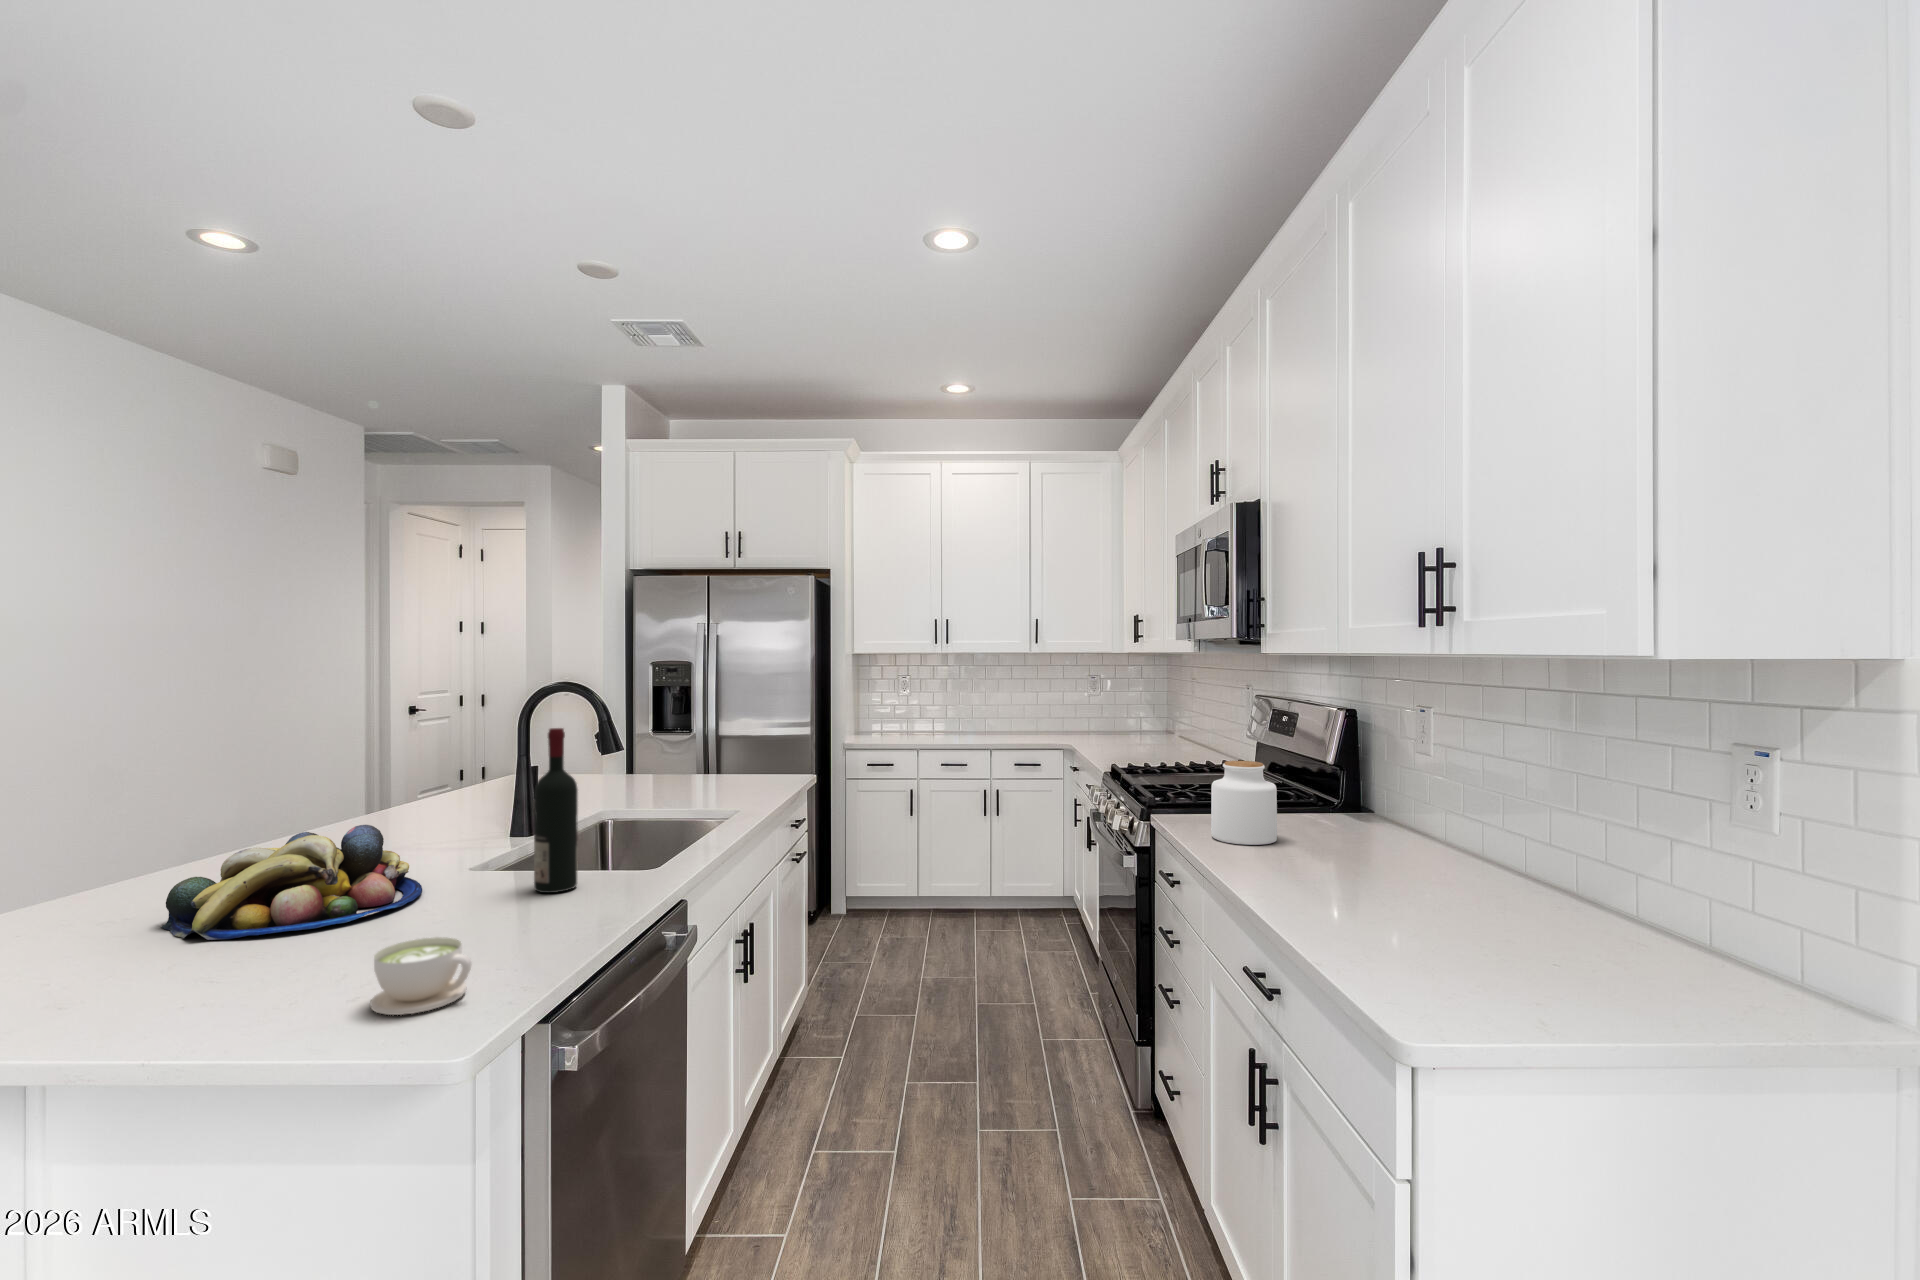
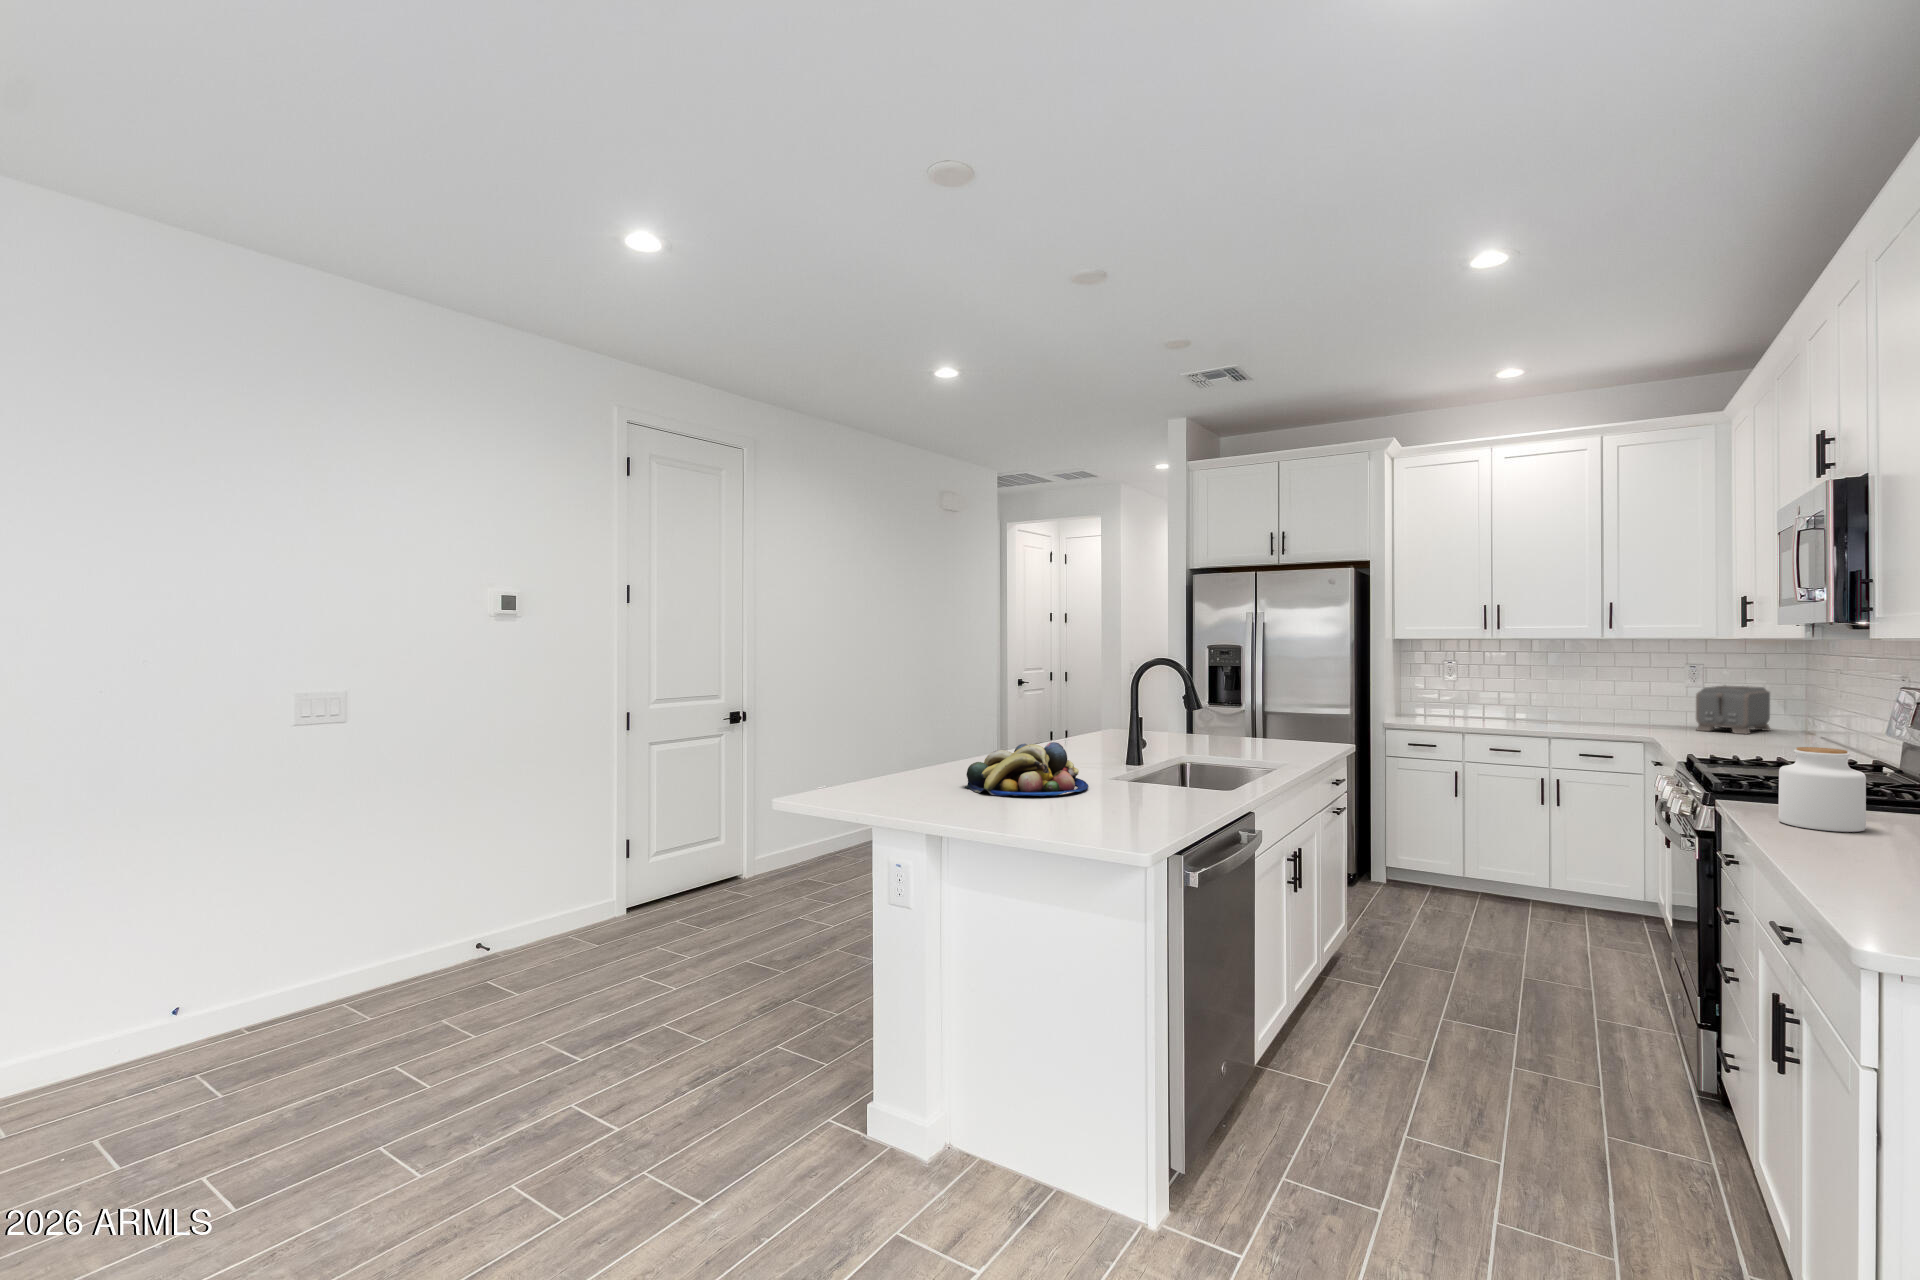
toaster: none [1098,694,1147,736] -> present [1696,686,1770,734]
wine bottle: present [534,728,578,893] -> none [1155,687,1182,795]
coffee cup: present [370,937,471,1015] -> none [1090,799,1142,836]

